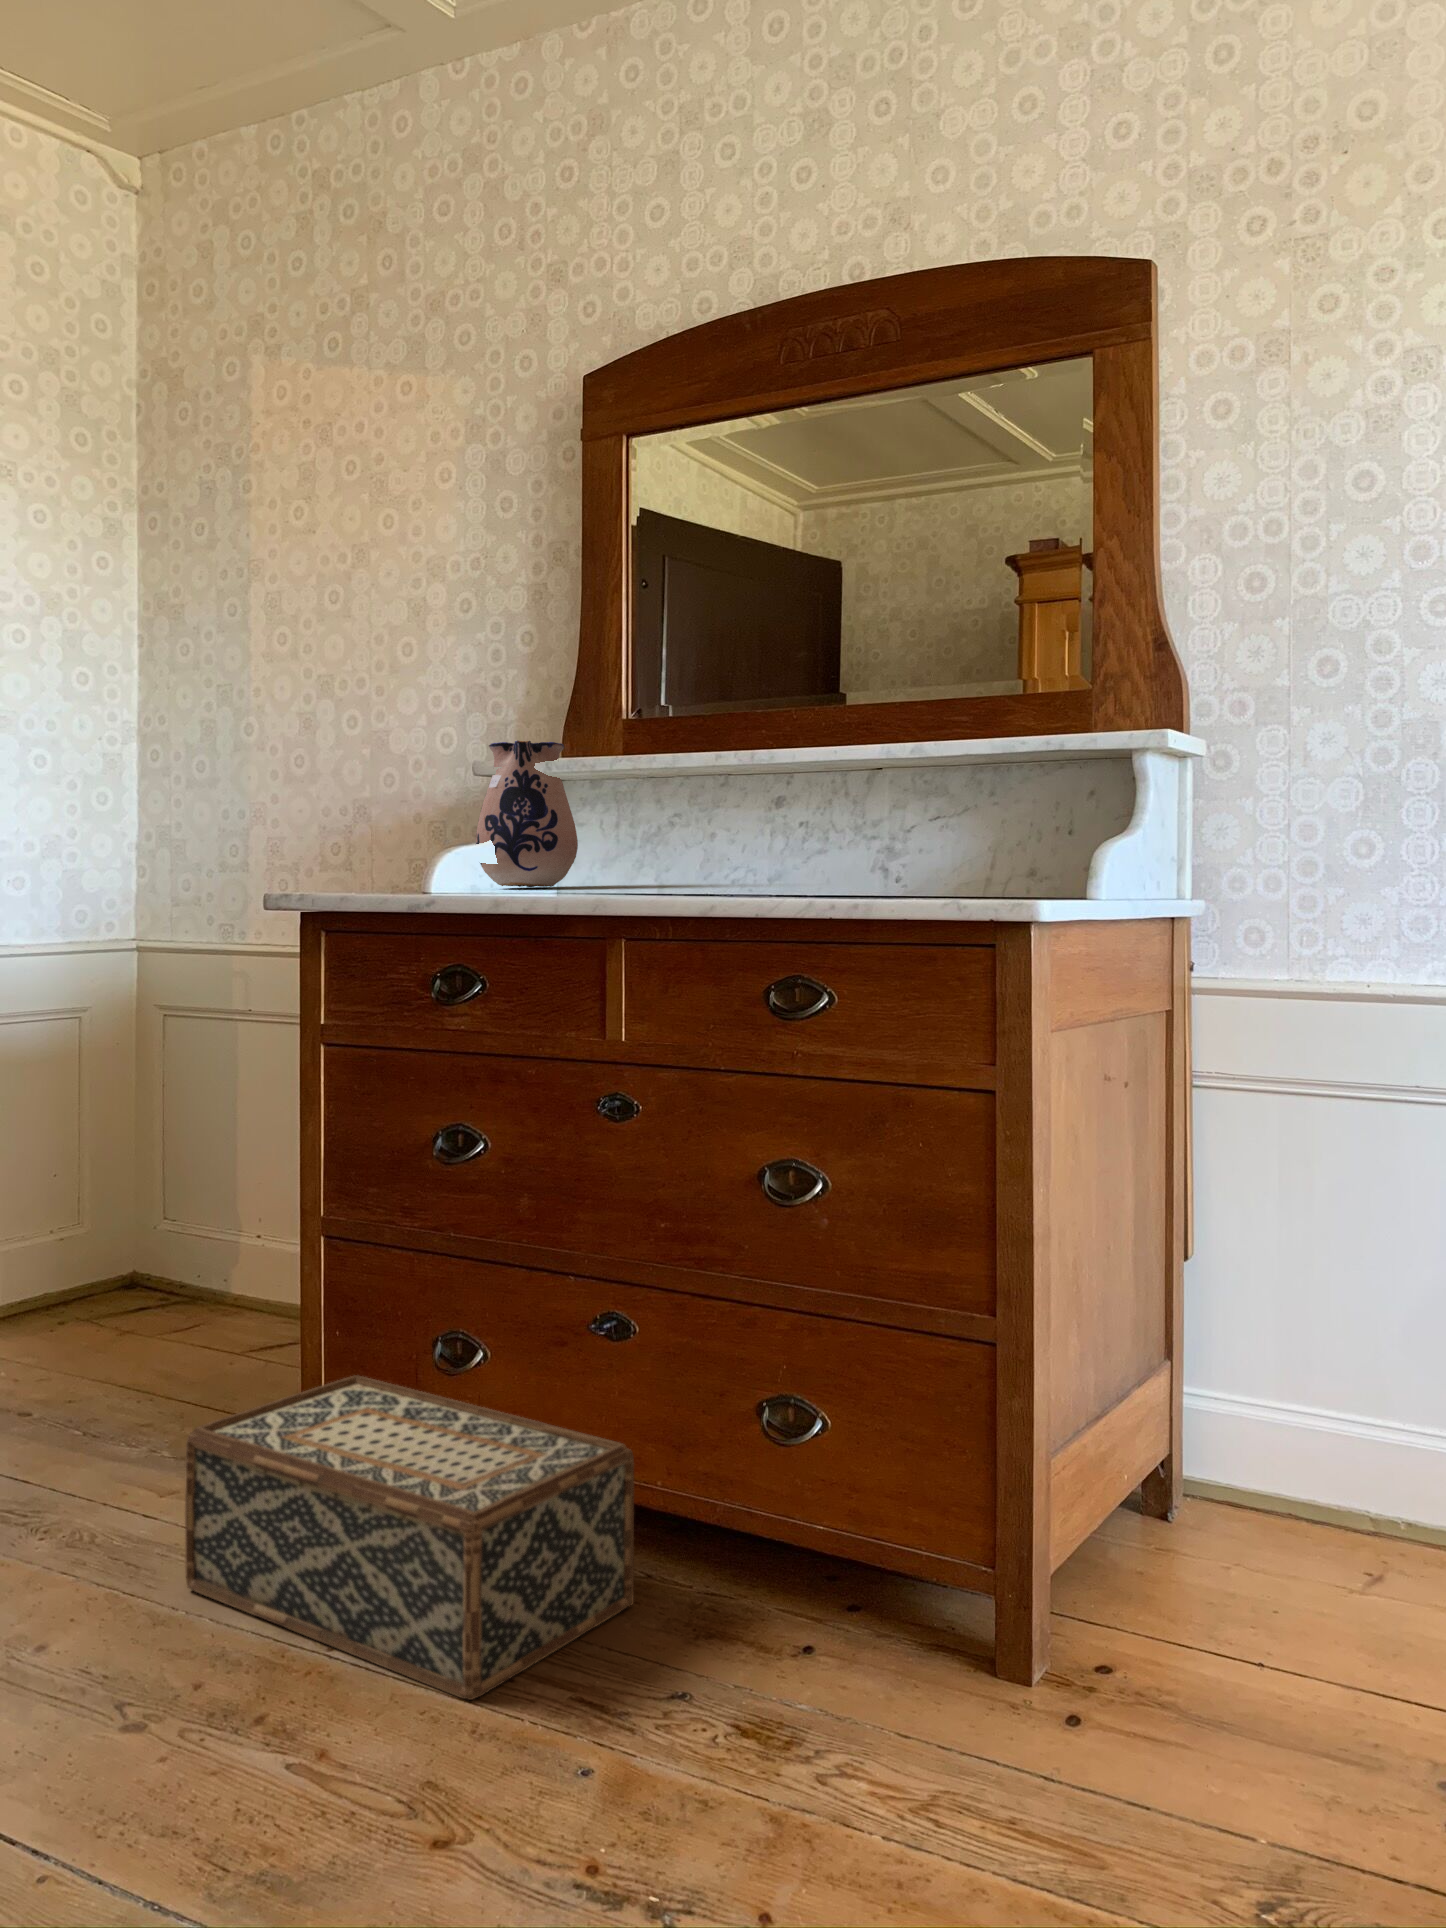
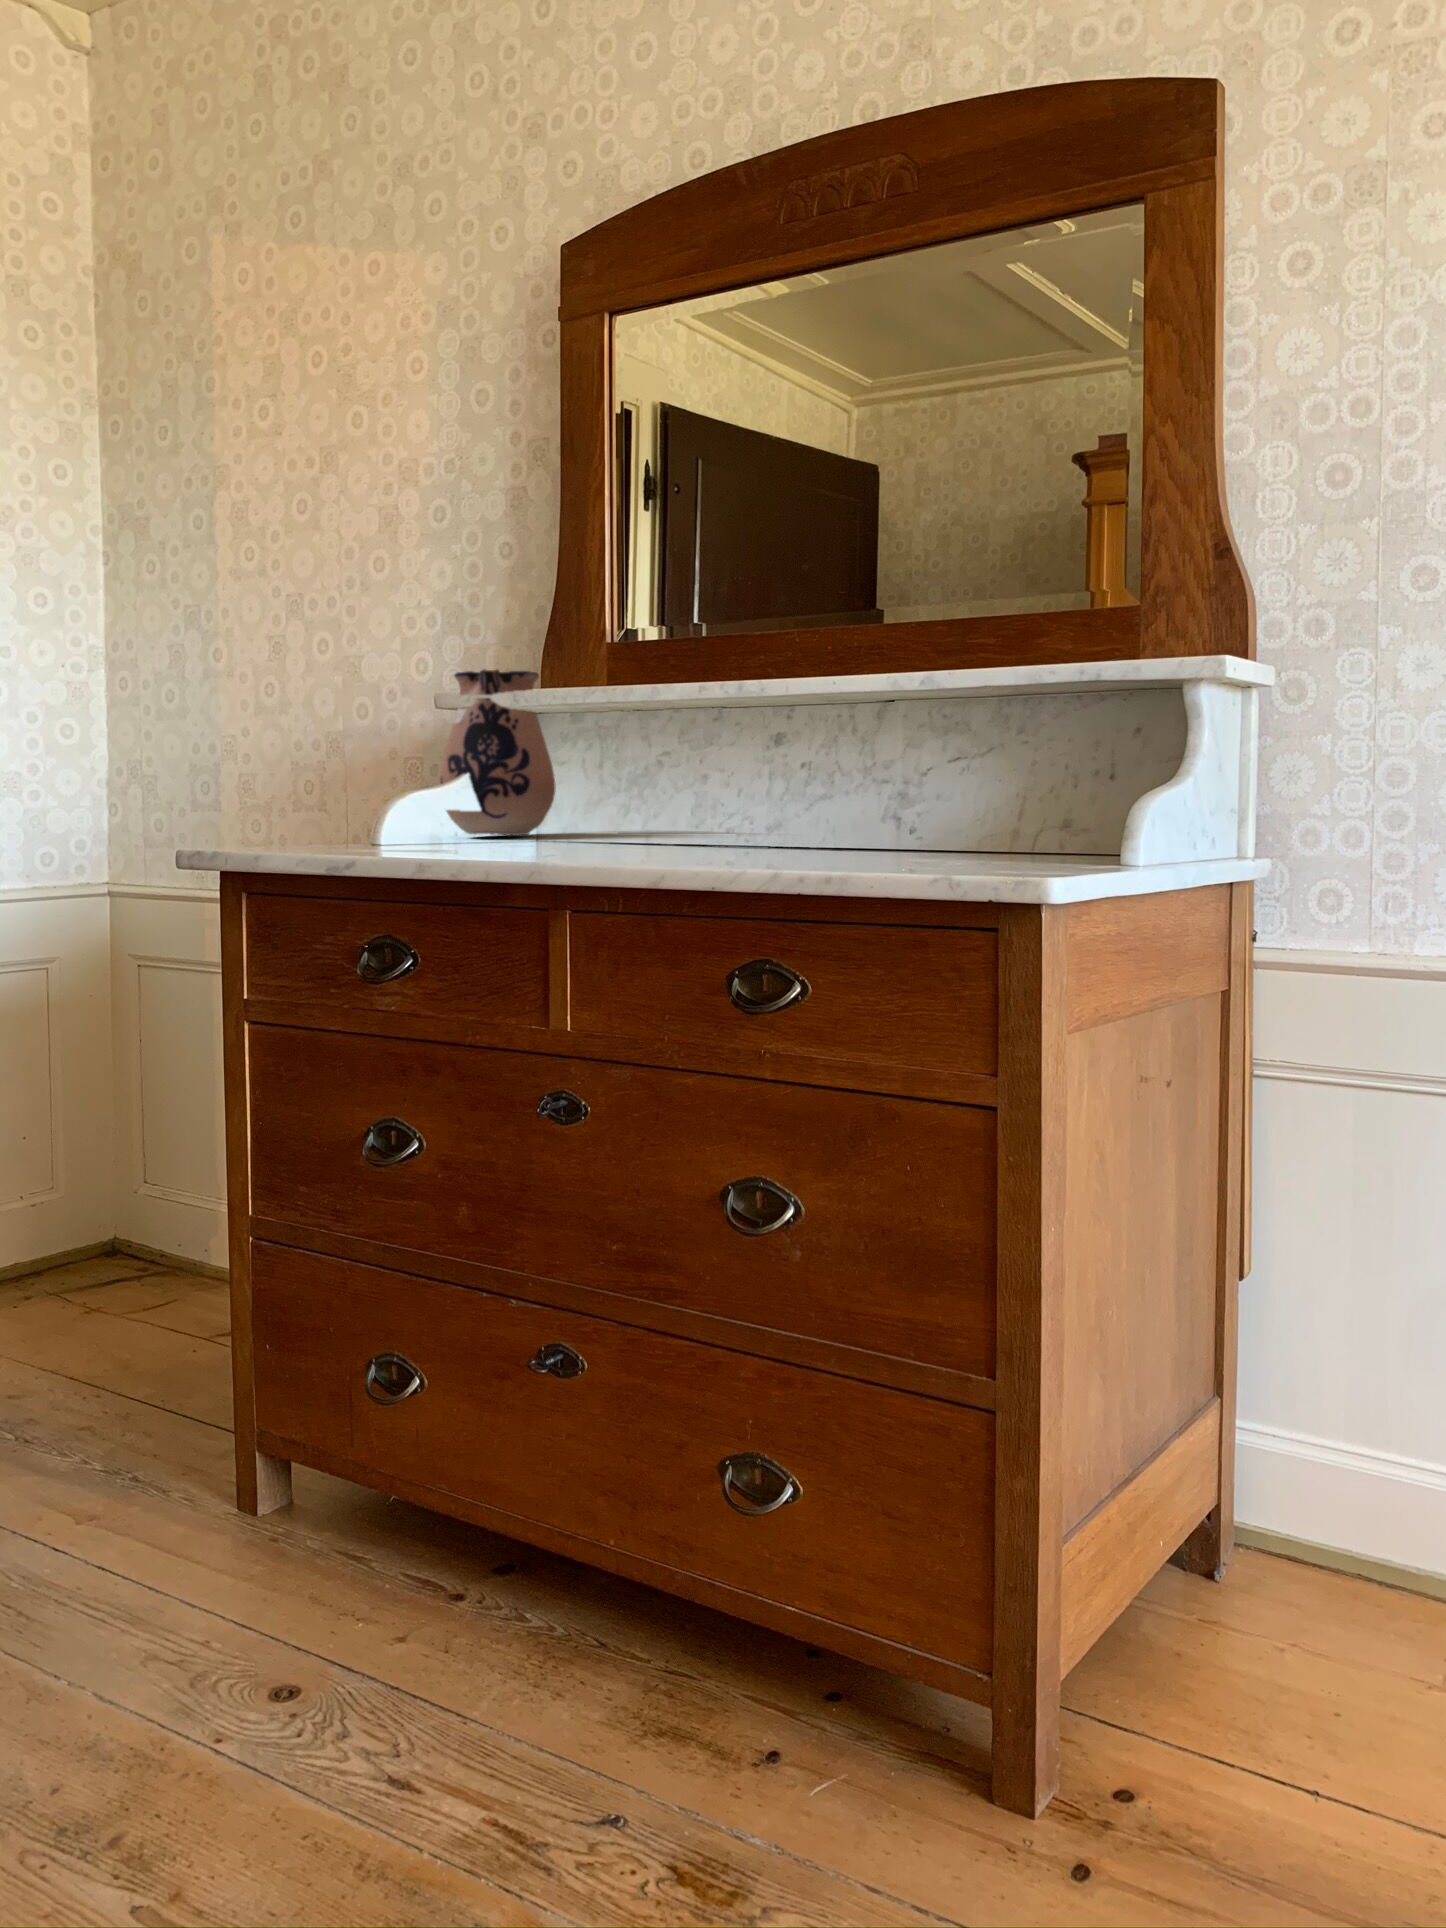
woven basket: present [185,1375,634,1700] -> none [72,1400,578,1819]

